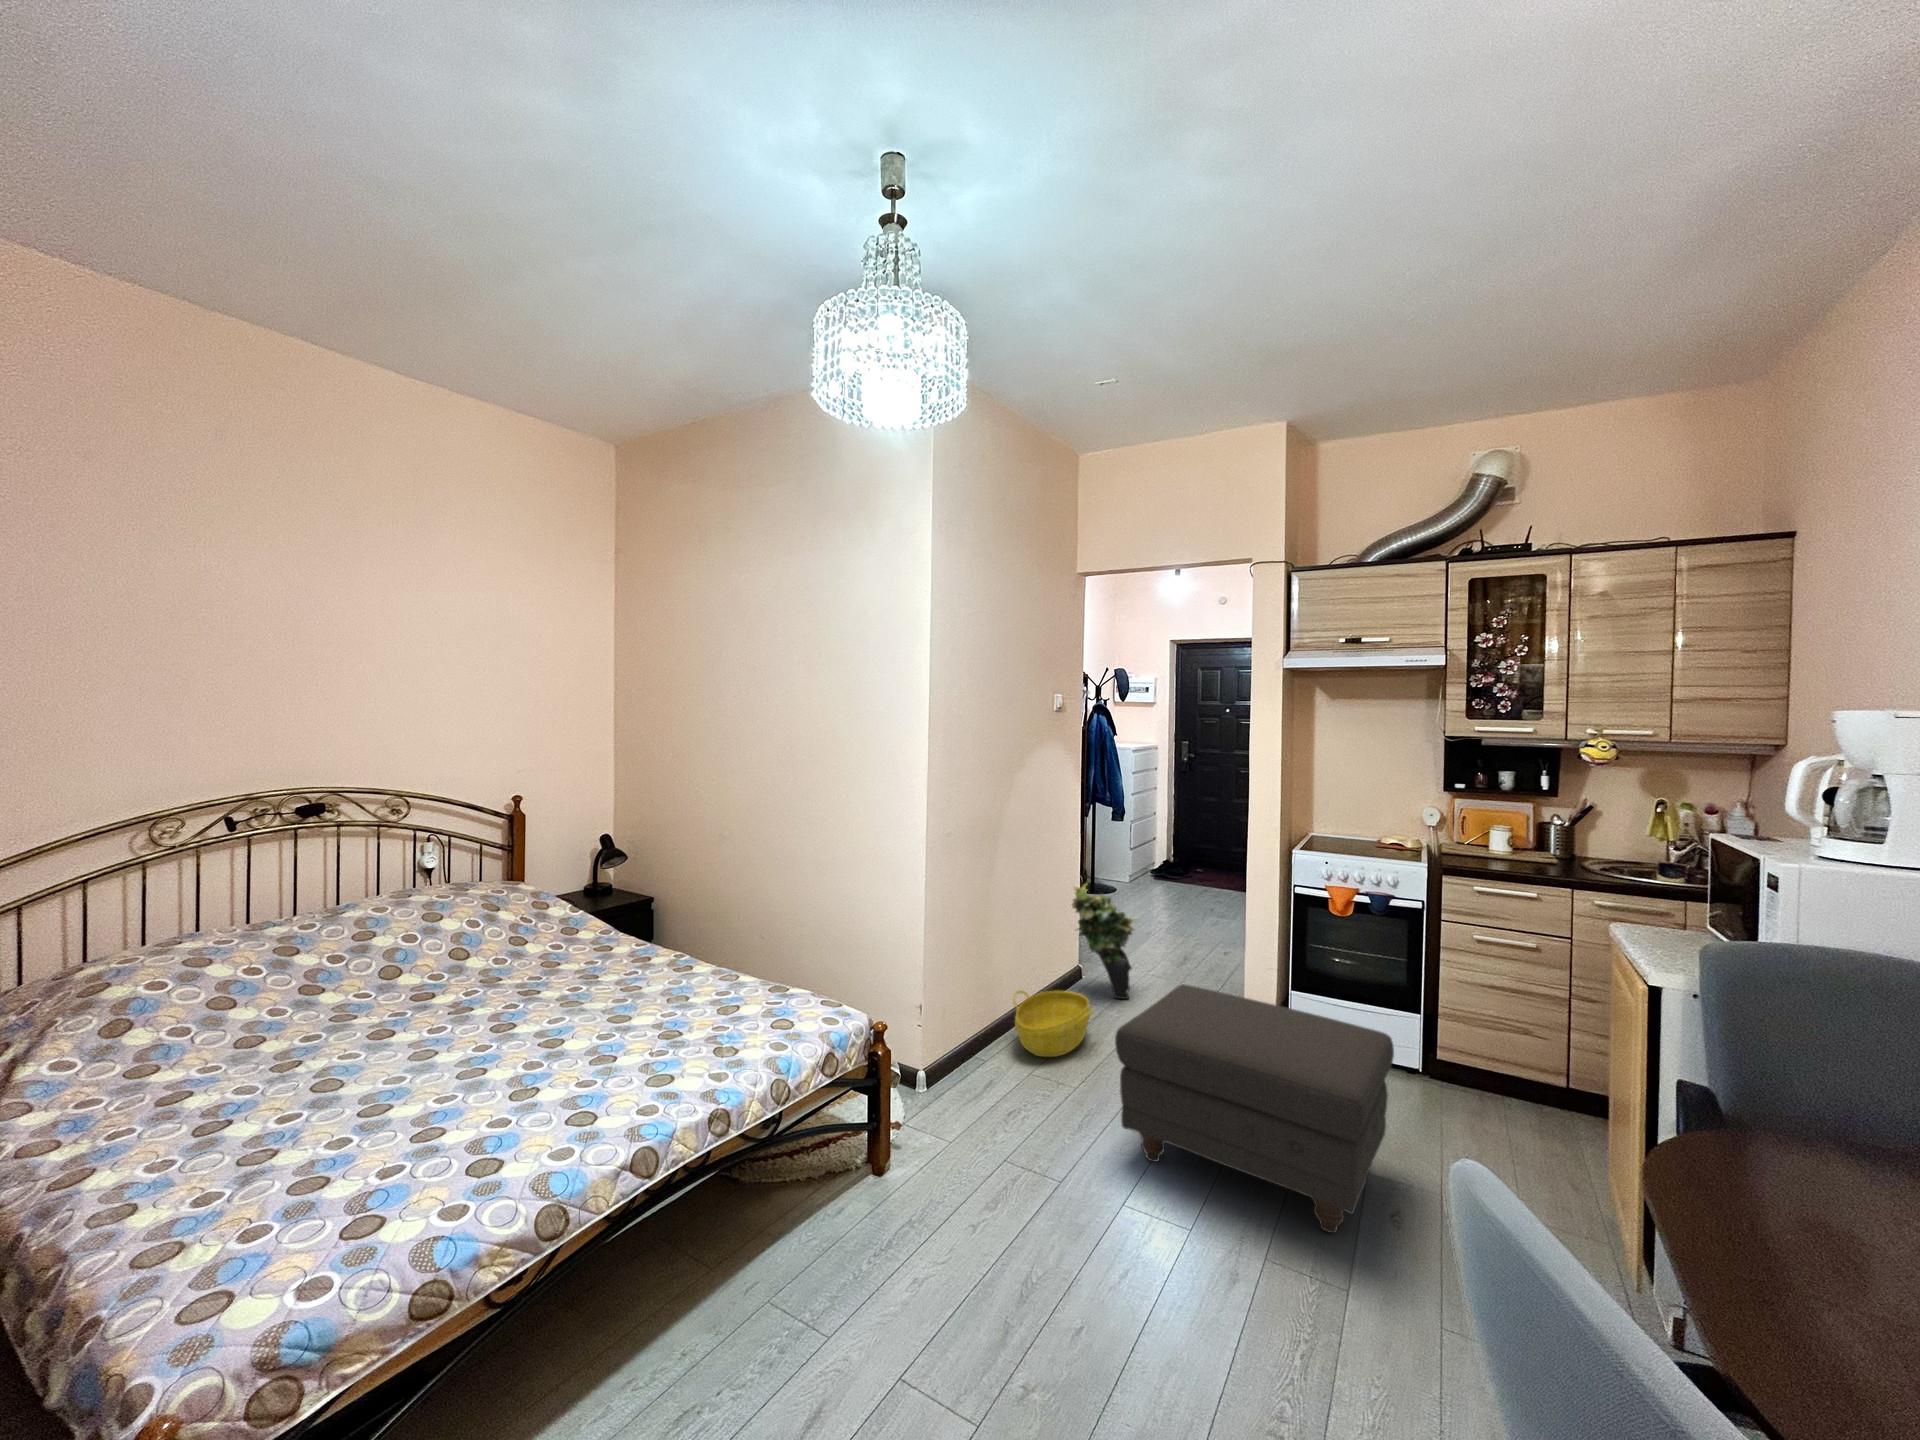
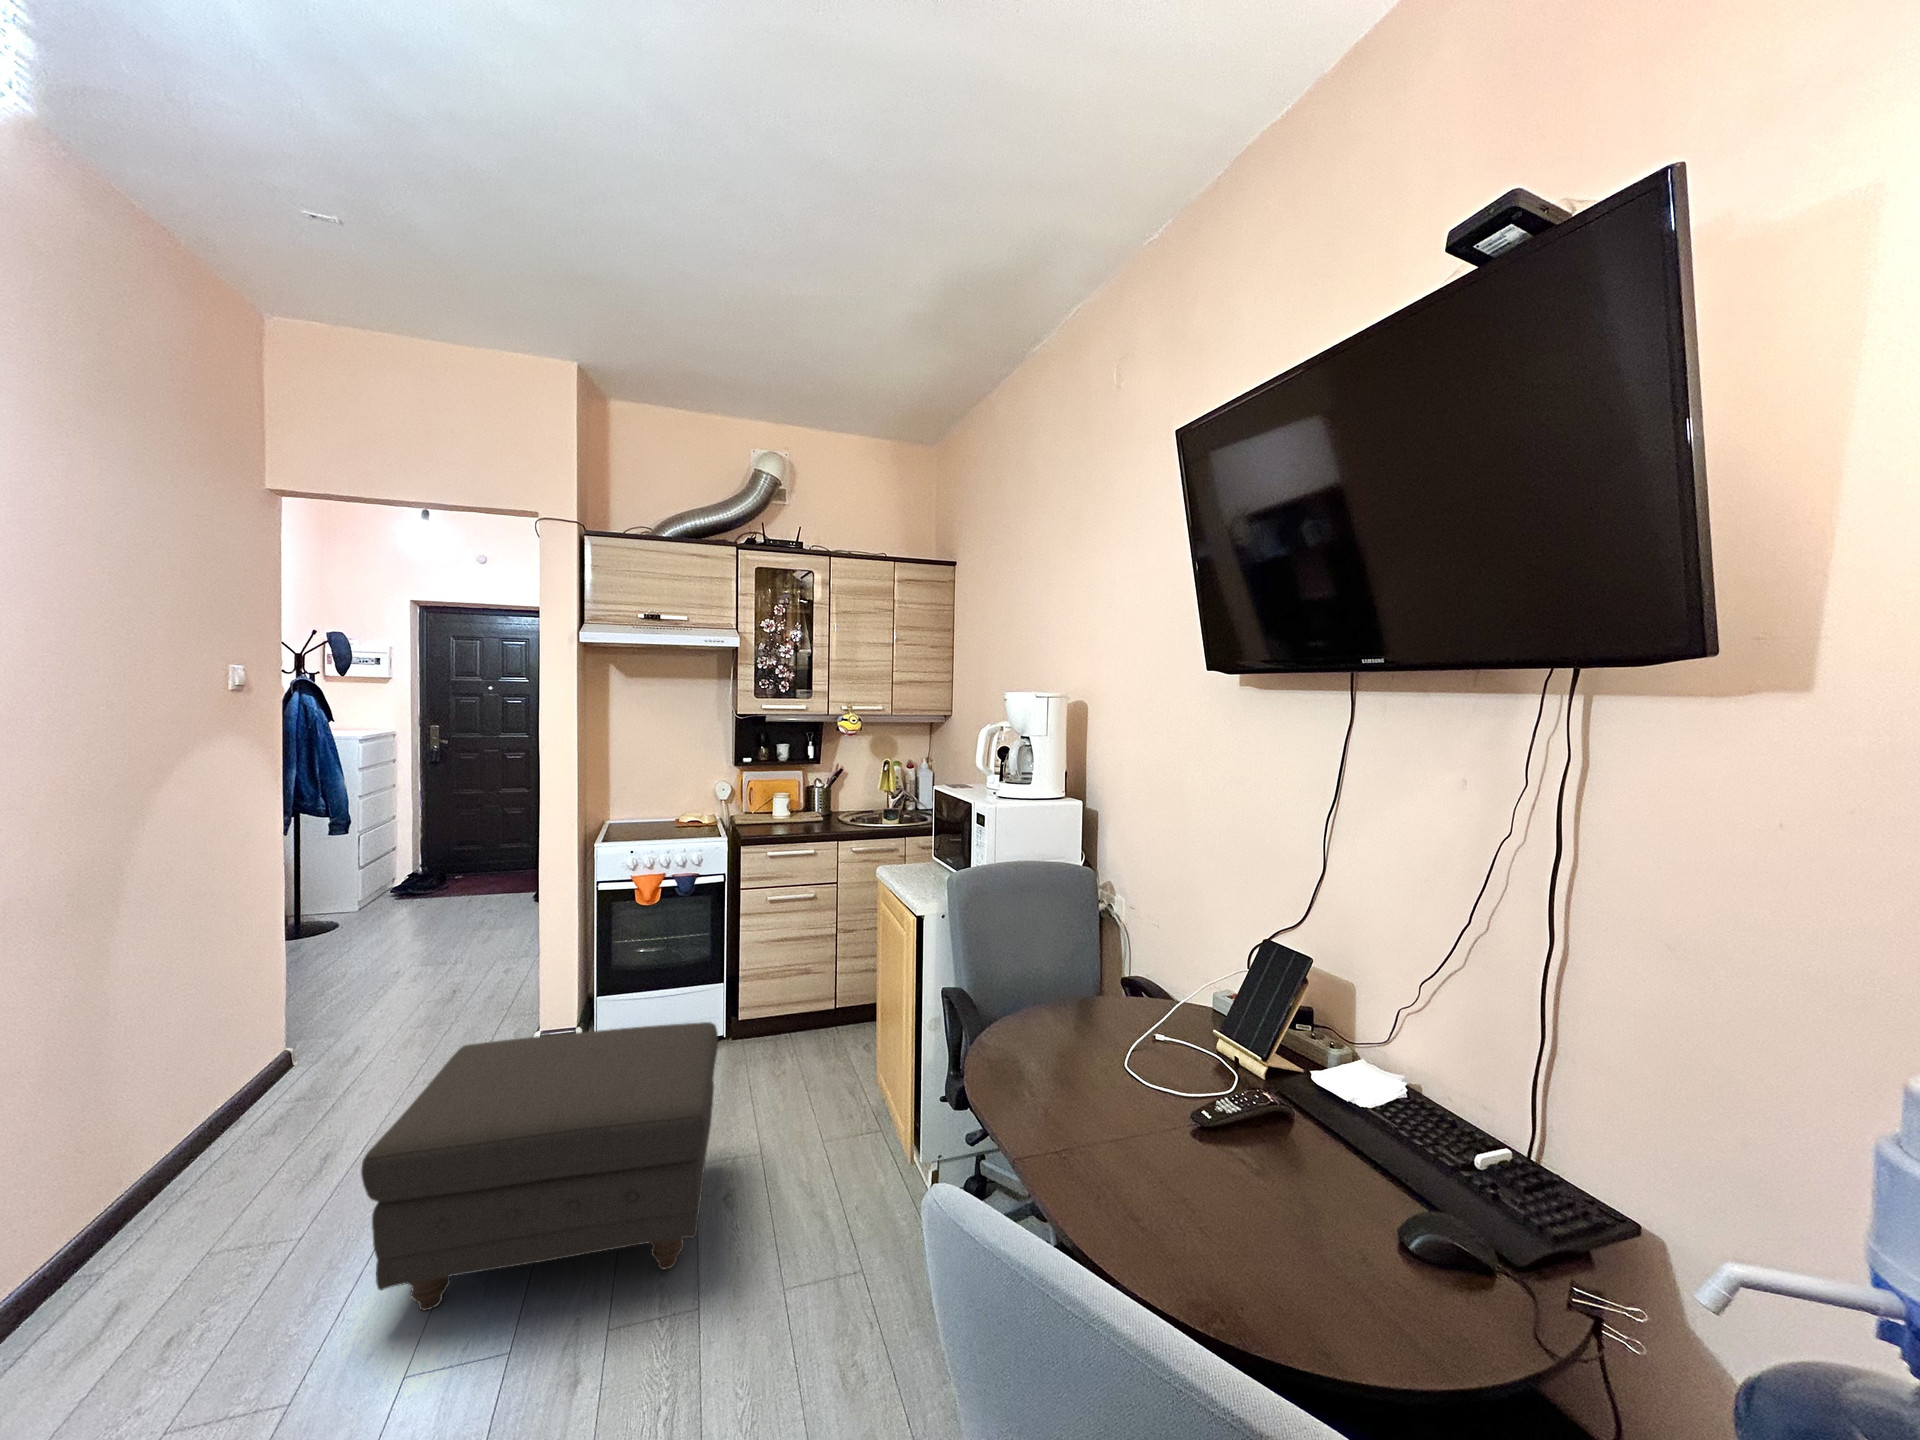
potted plant: present [1072,883,1138,999] -> none [260,938,386,1086]
basket: present [1013,990,1095,1057] -> none [135,1106,315,1240]

